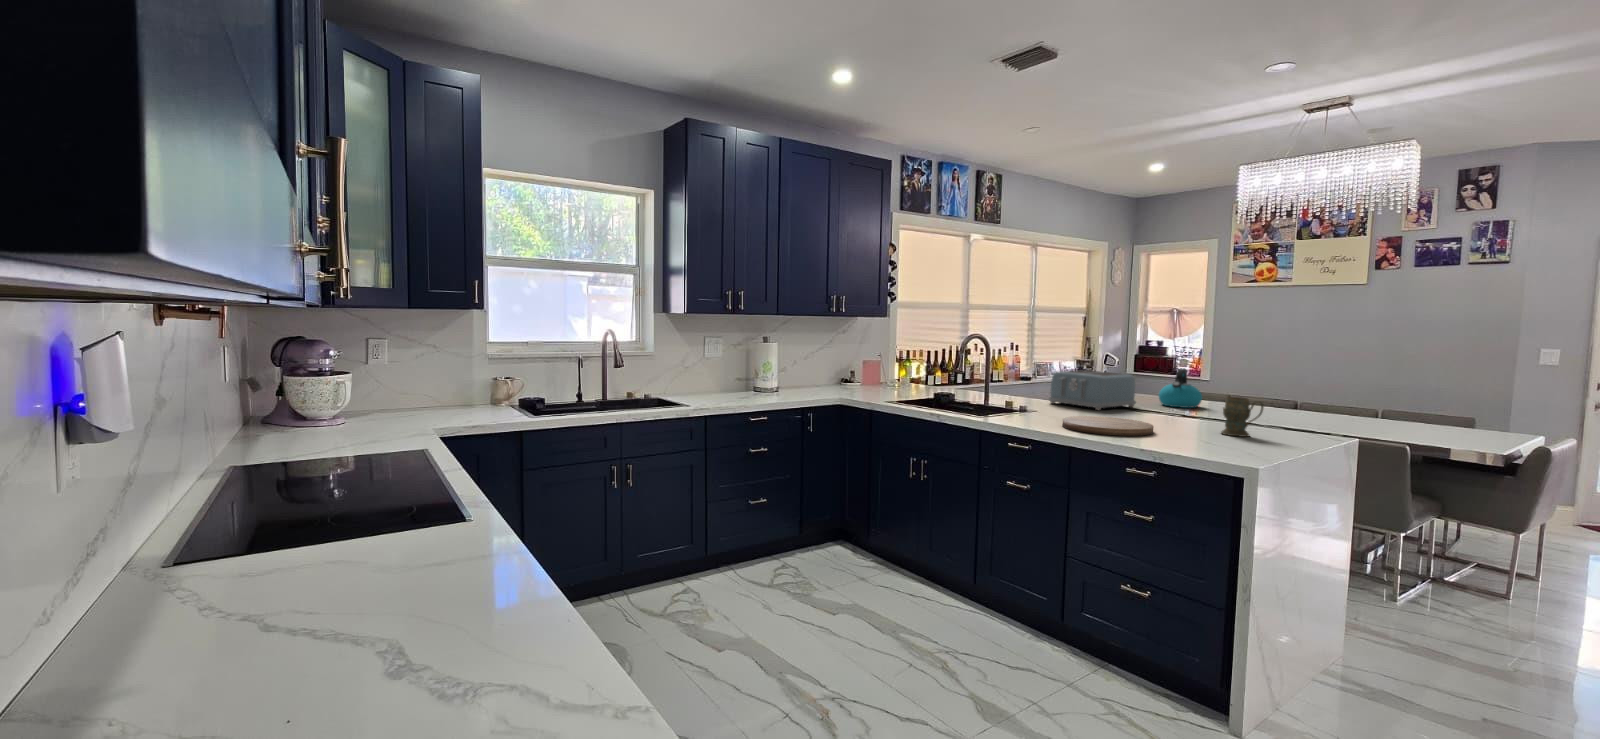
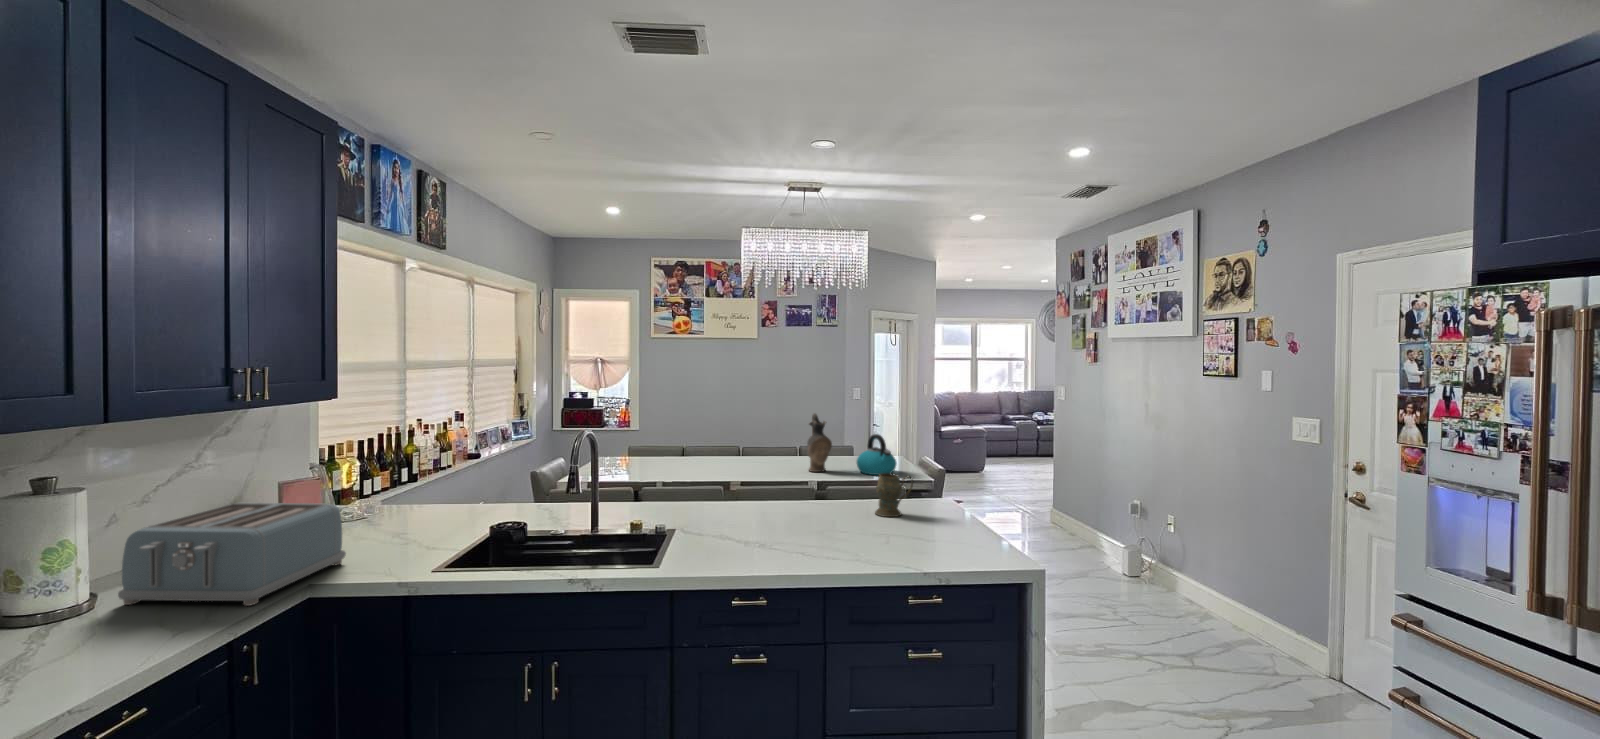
ceramic pitcher: none [1265,354,1294,414] -> present [807,413,832,472]
kettle: present [1158,369,1202,408] -> present [857,434,896,475]
toaster: present [1049,370,1136,410] -> present [118,503,346,606]
cutting board: present [1062,416,1154,436] -> none [752,519,859,557]

